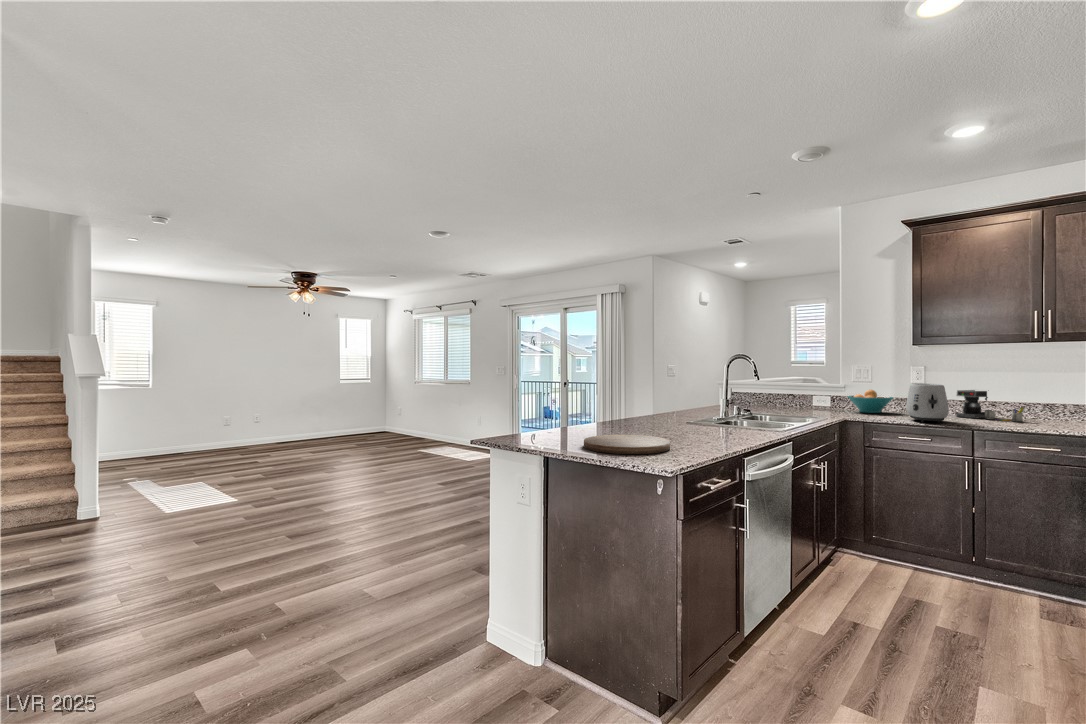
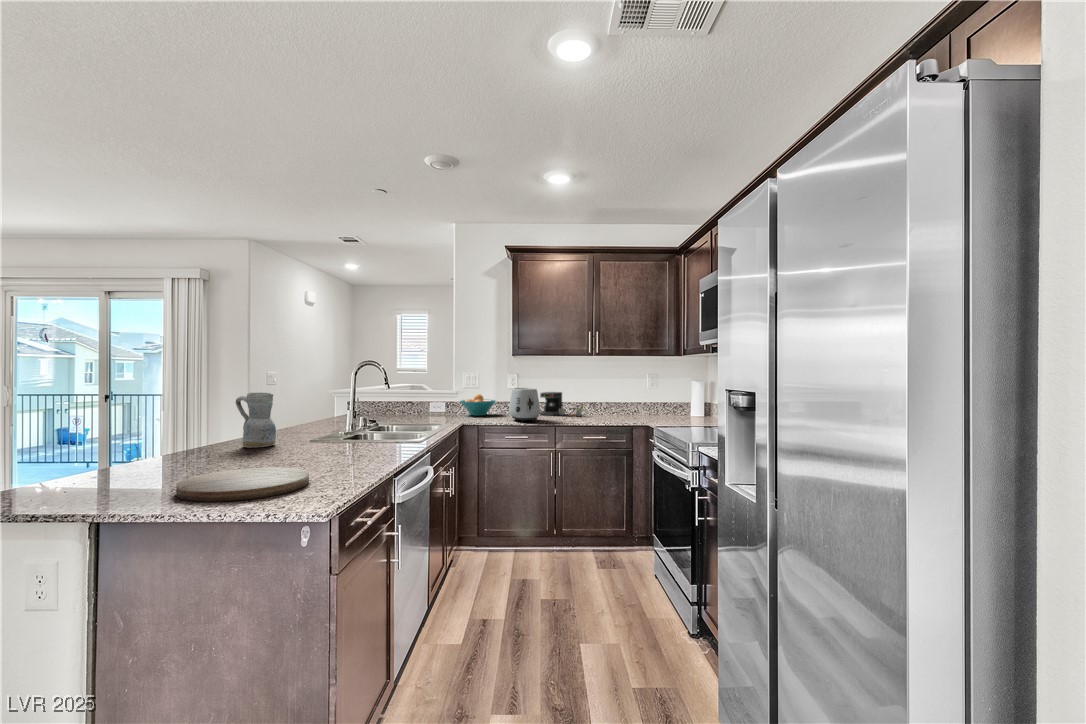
ceramic pitcher: none [632,380,660,423] -> present [236,392,276,448]

